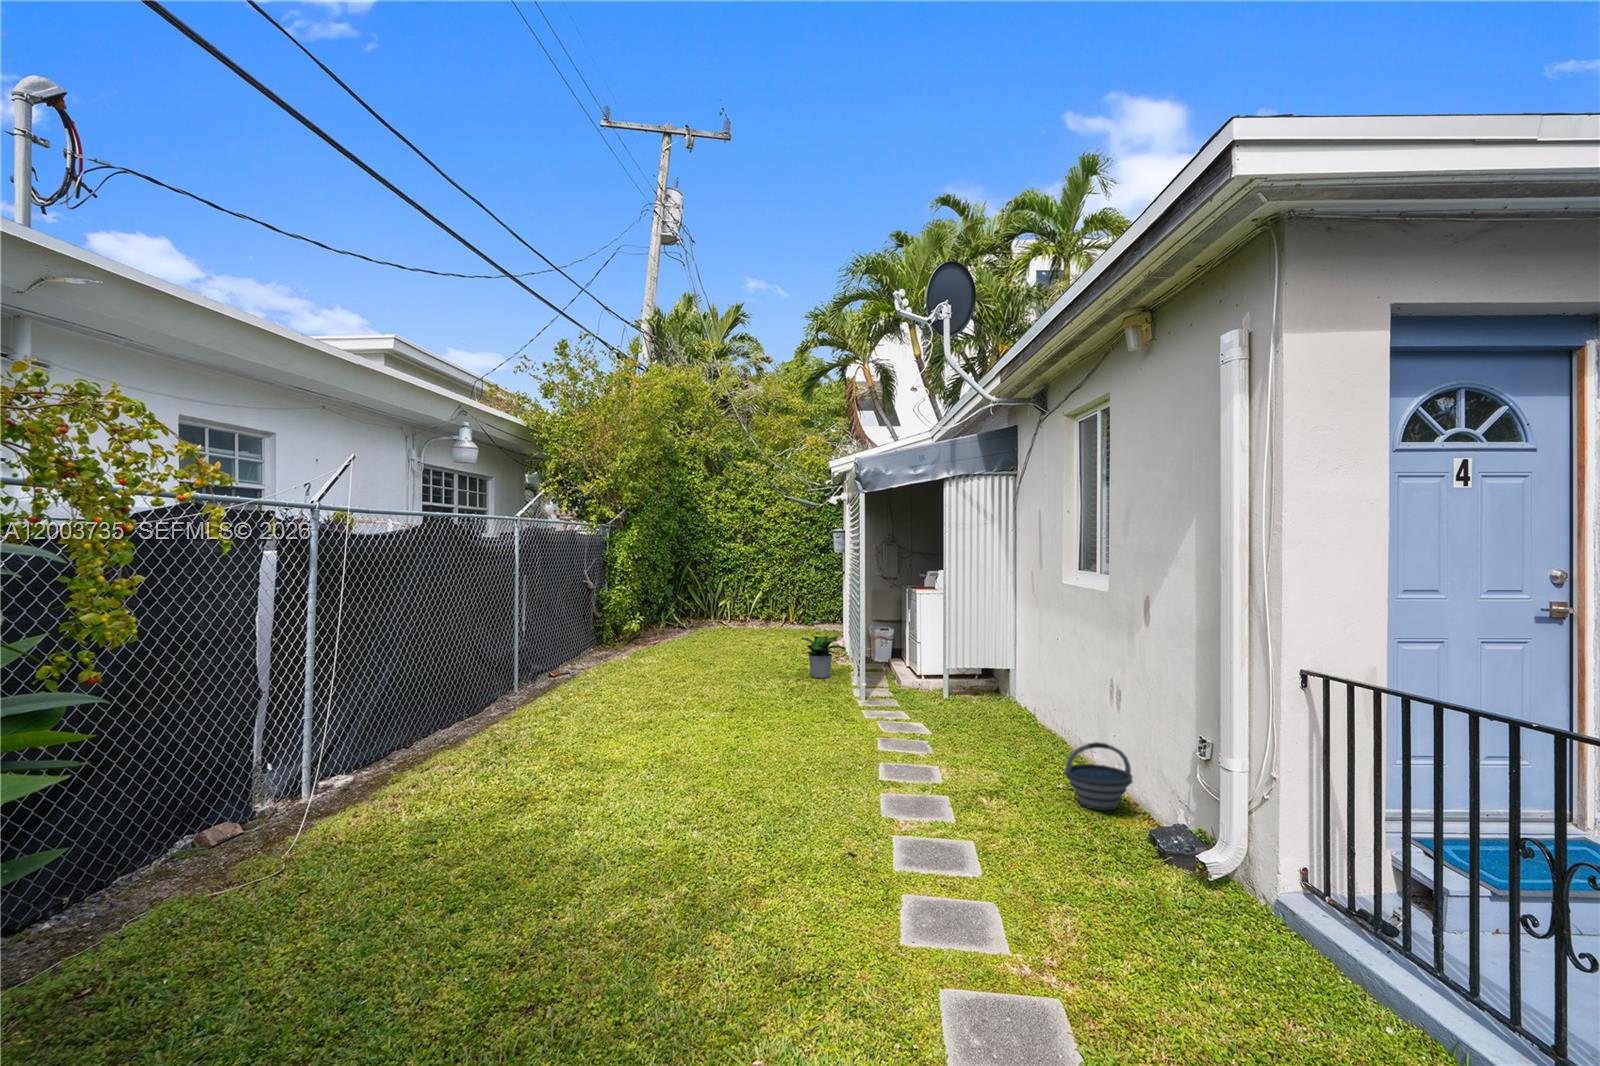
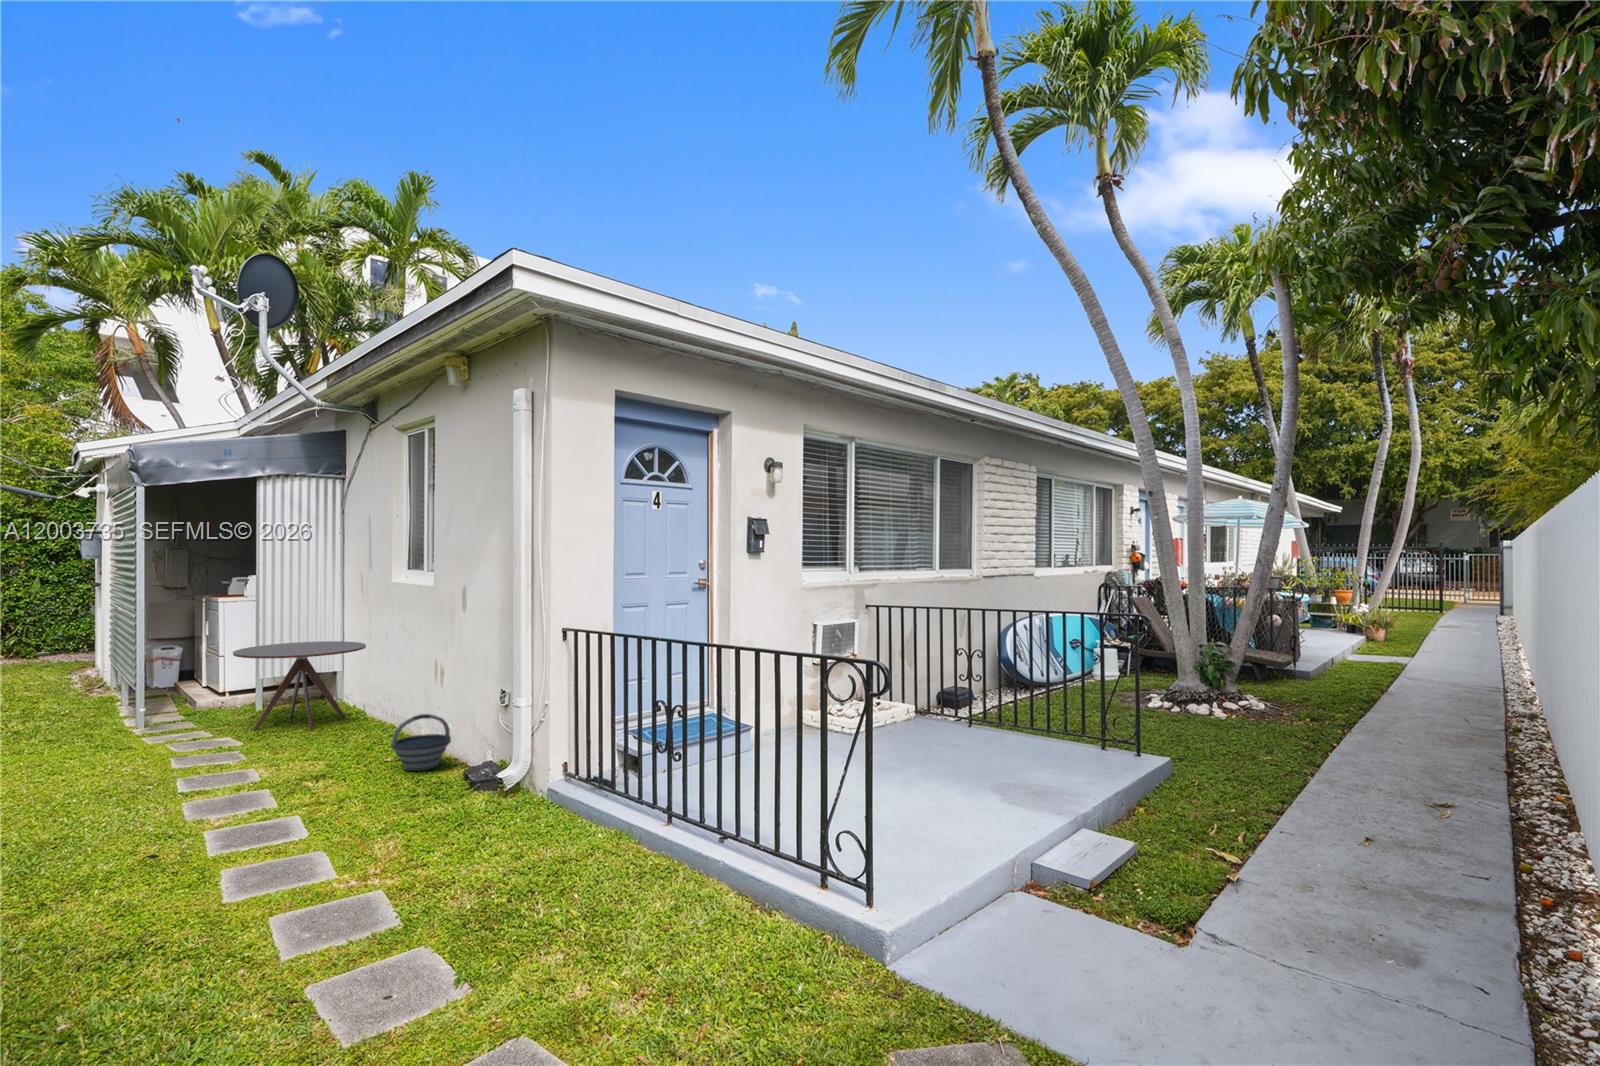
potted plant: present [802,636,845,678] -> none [34,663,114,717]
round table: none [924,637,1037,729] -> present [233,641,366,731]

